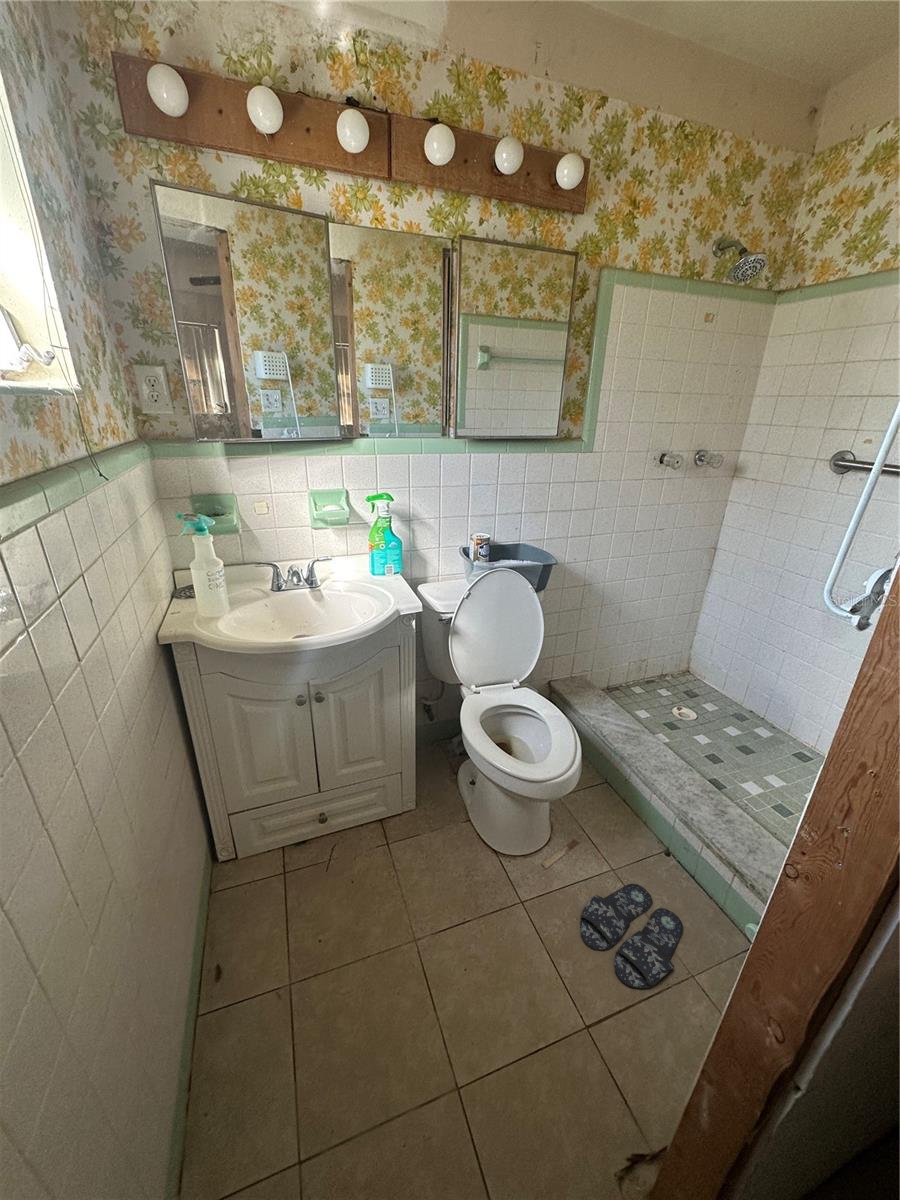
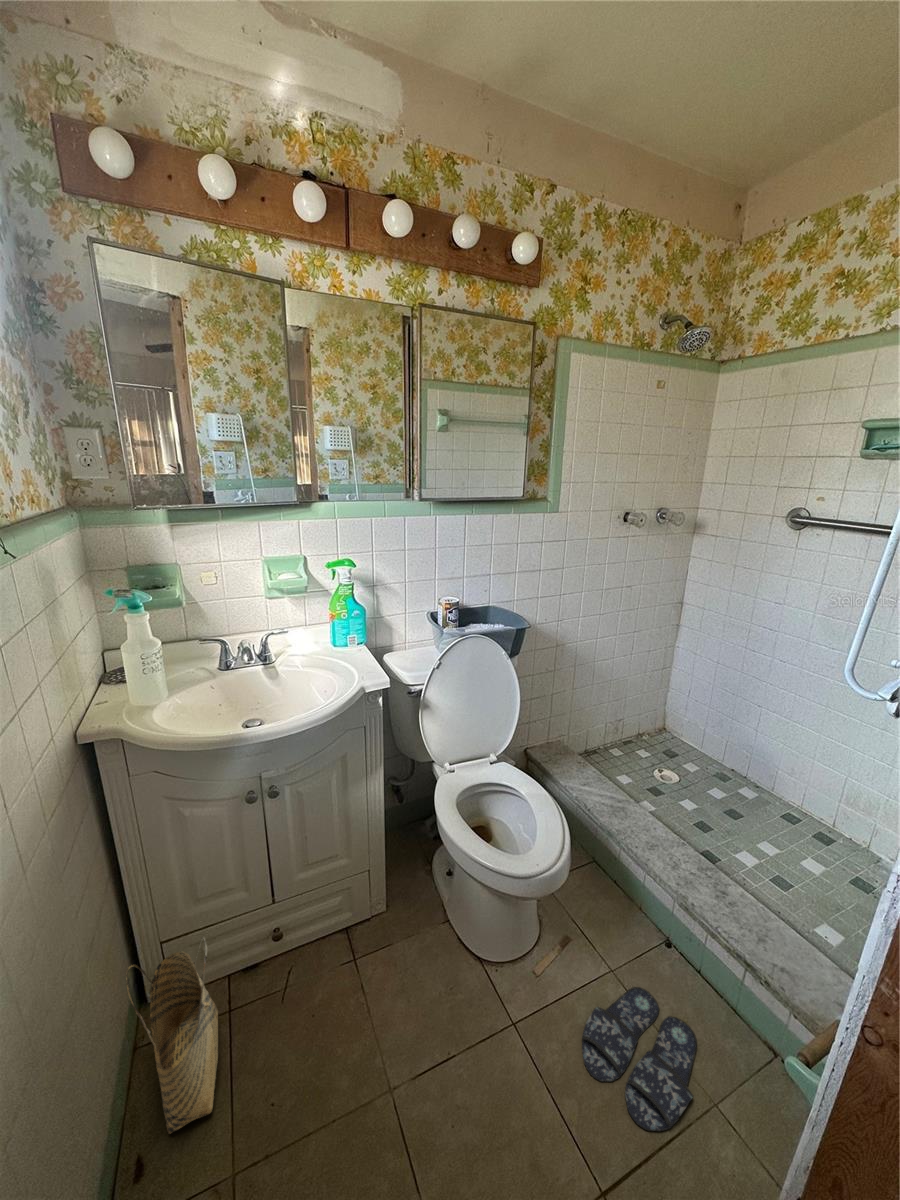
woven basket: none [205,806,277,950] -> present [126,936,218,1133]

